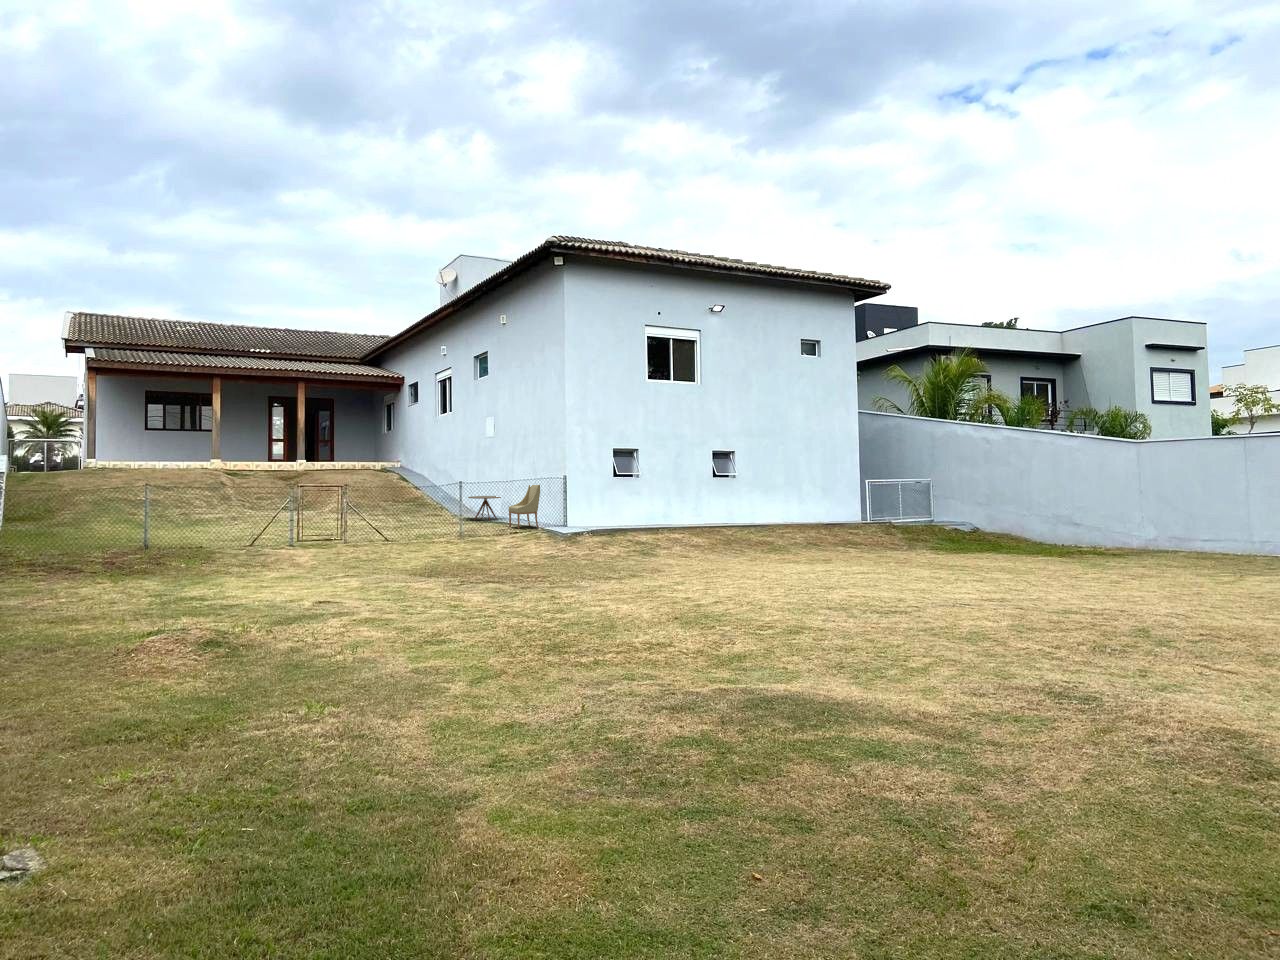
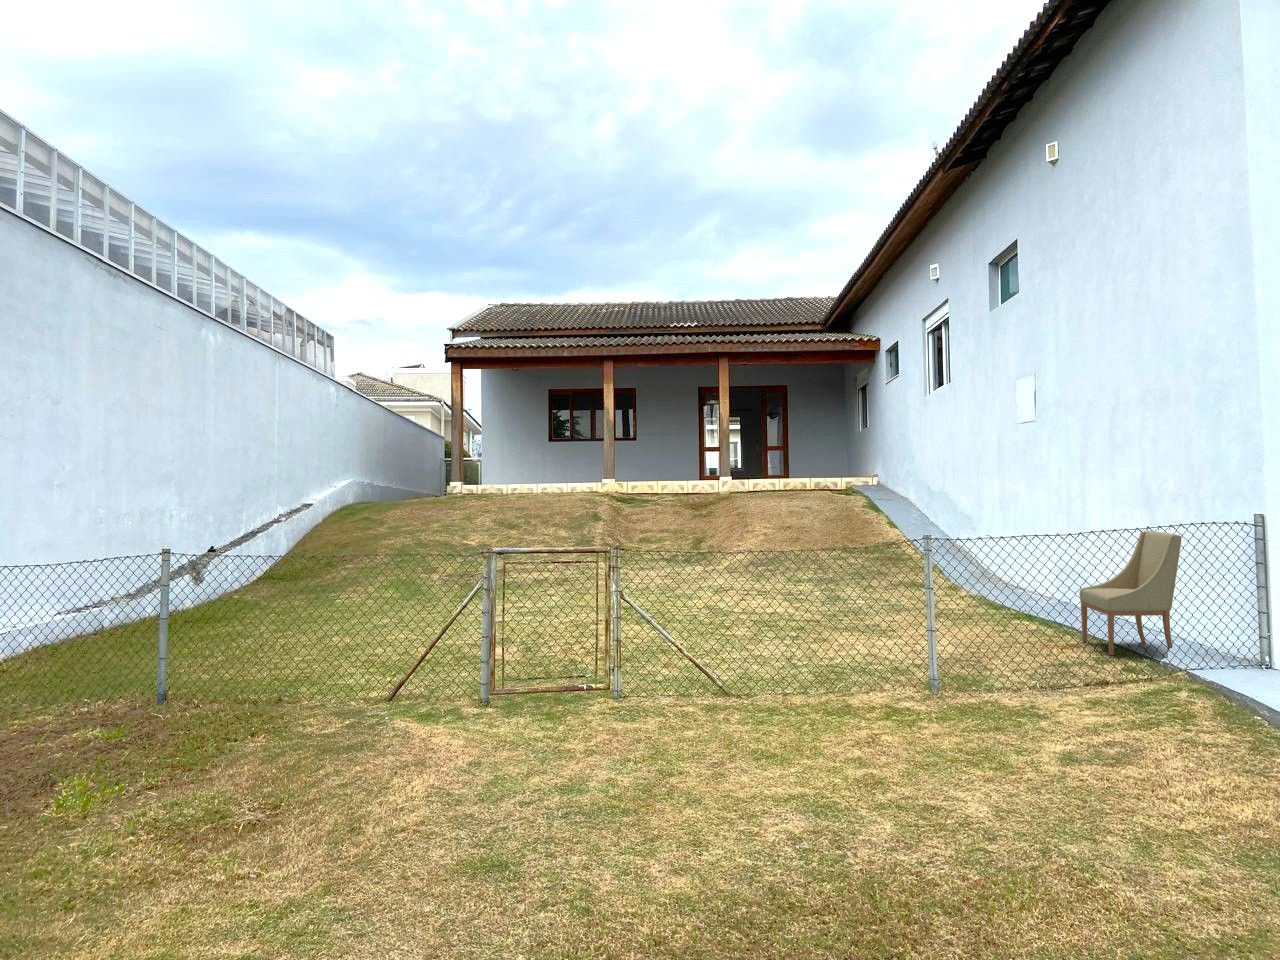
round table: present [468,496,501,521] -> none [977,551,1064,612]

